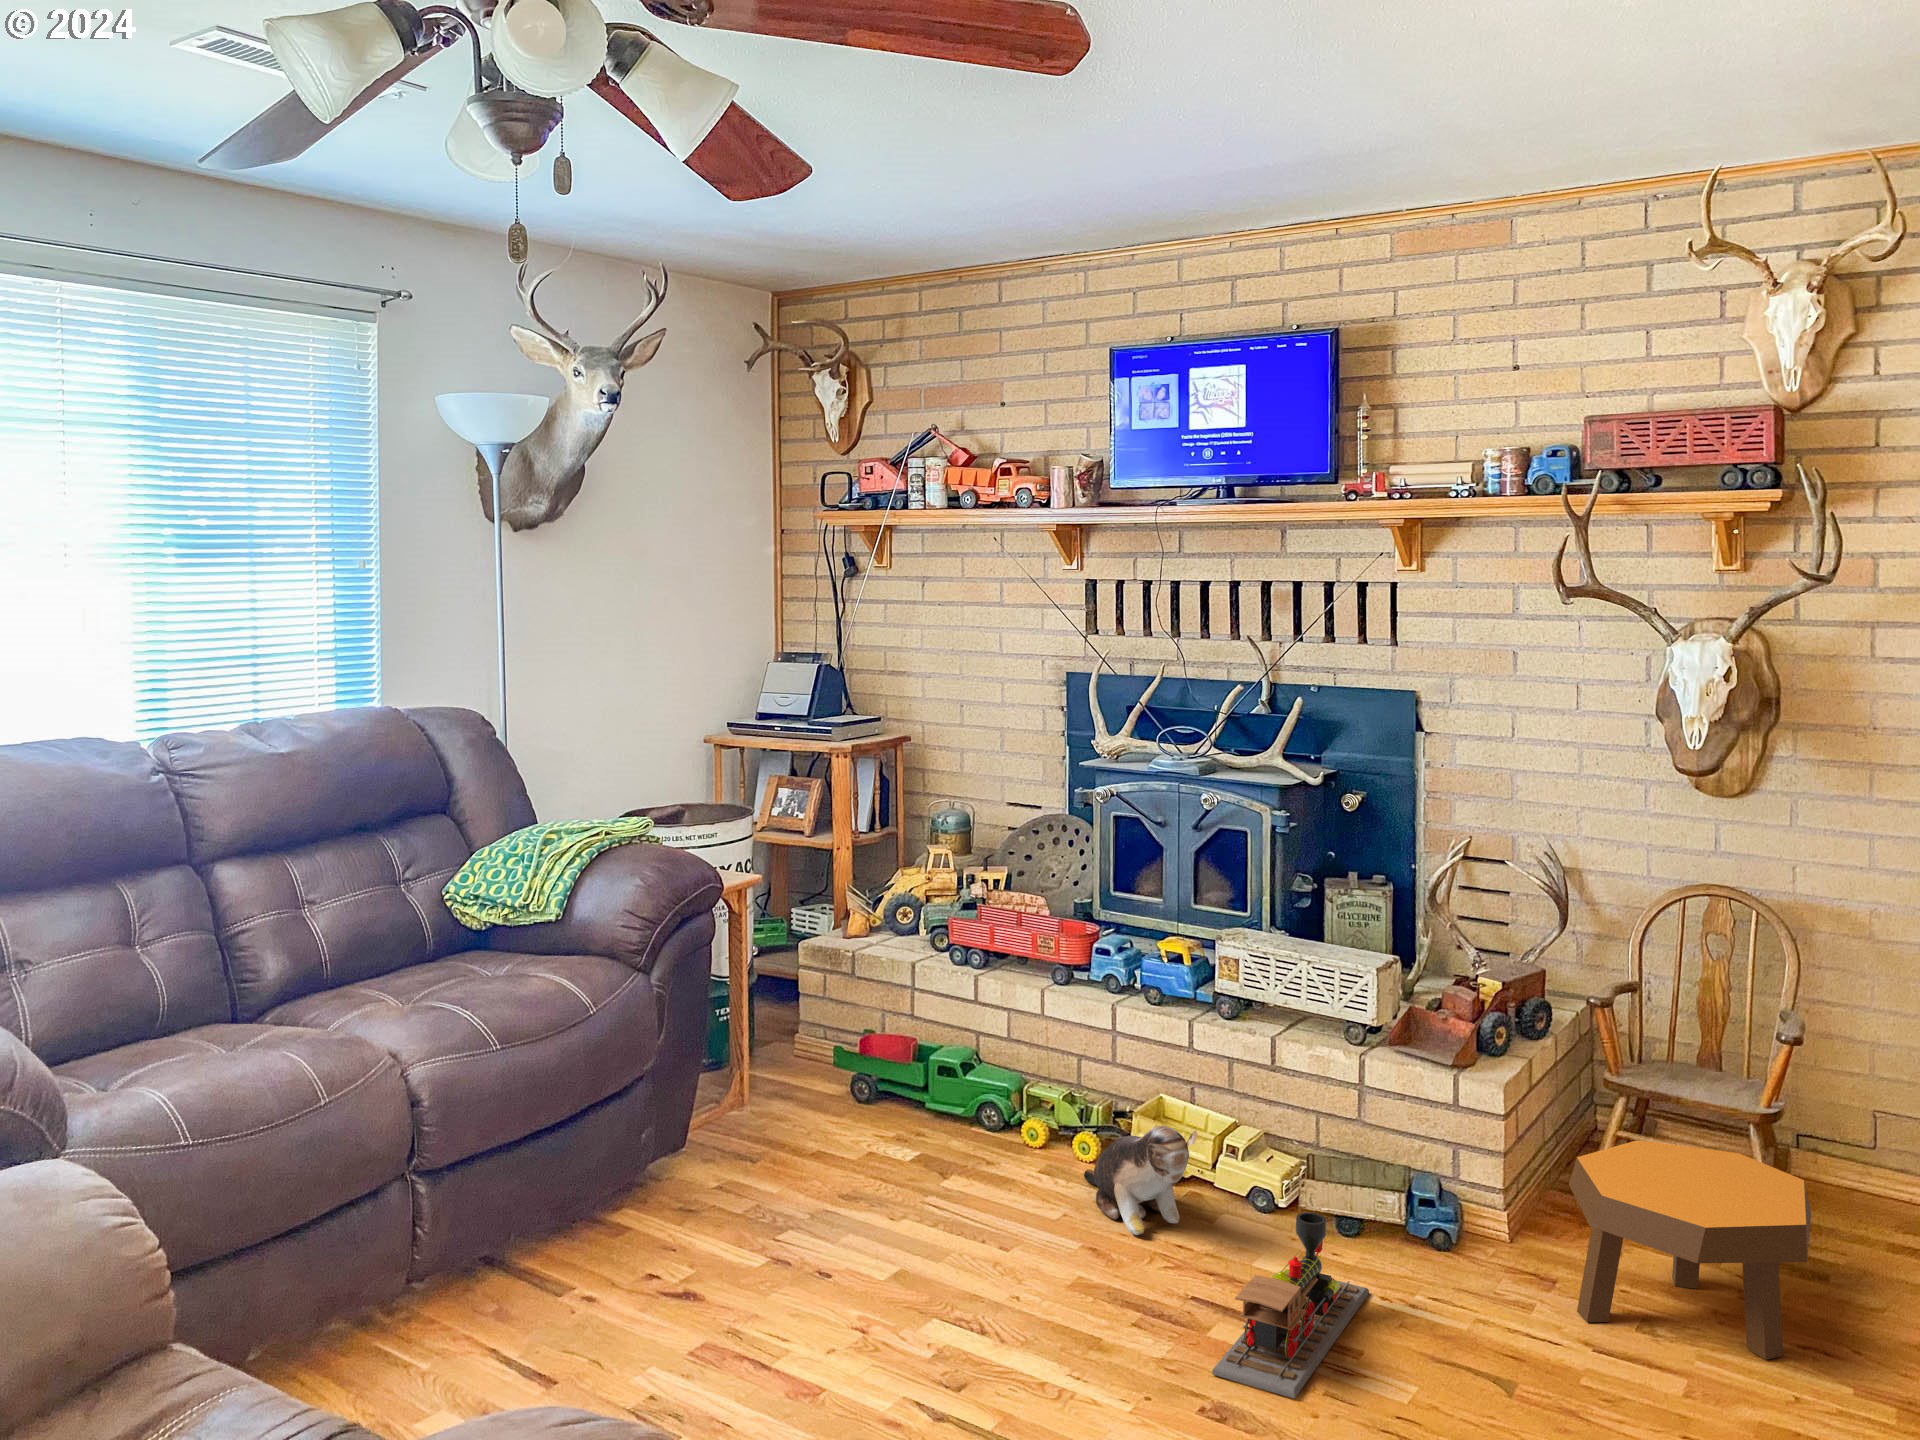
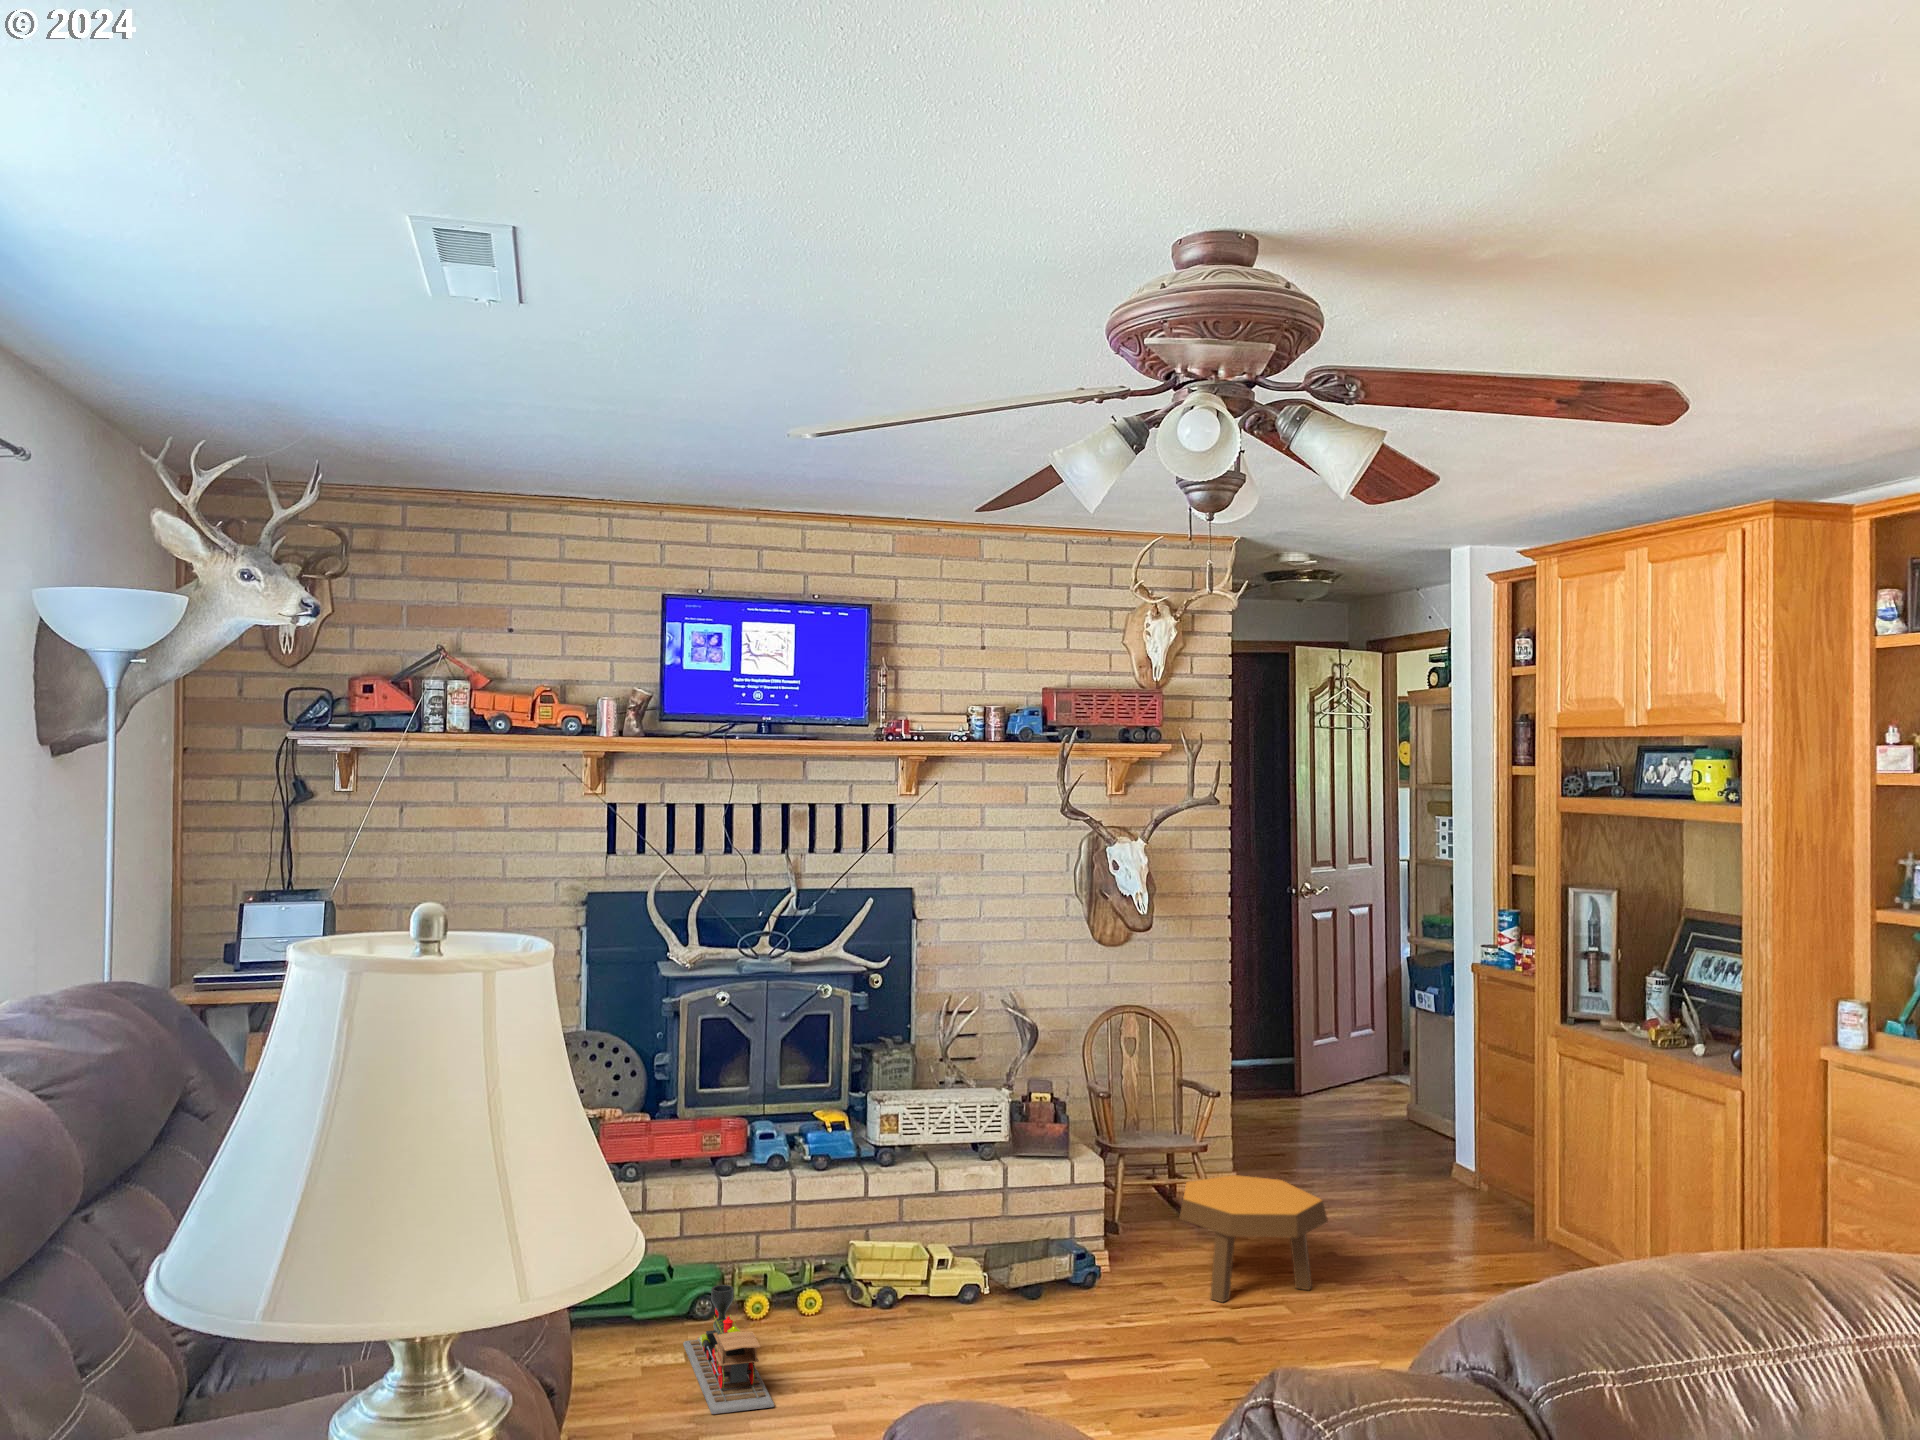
plush toy: present [1084,1125,1197,1235] -> none [839,1247,994,1347]
toy train: present [1212,1212,1369,1398] -> present [683,1285,774,1414]

